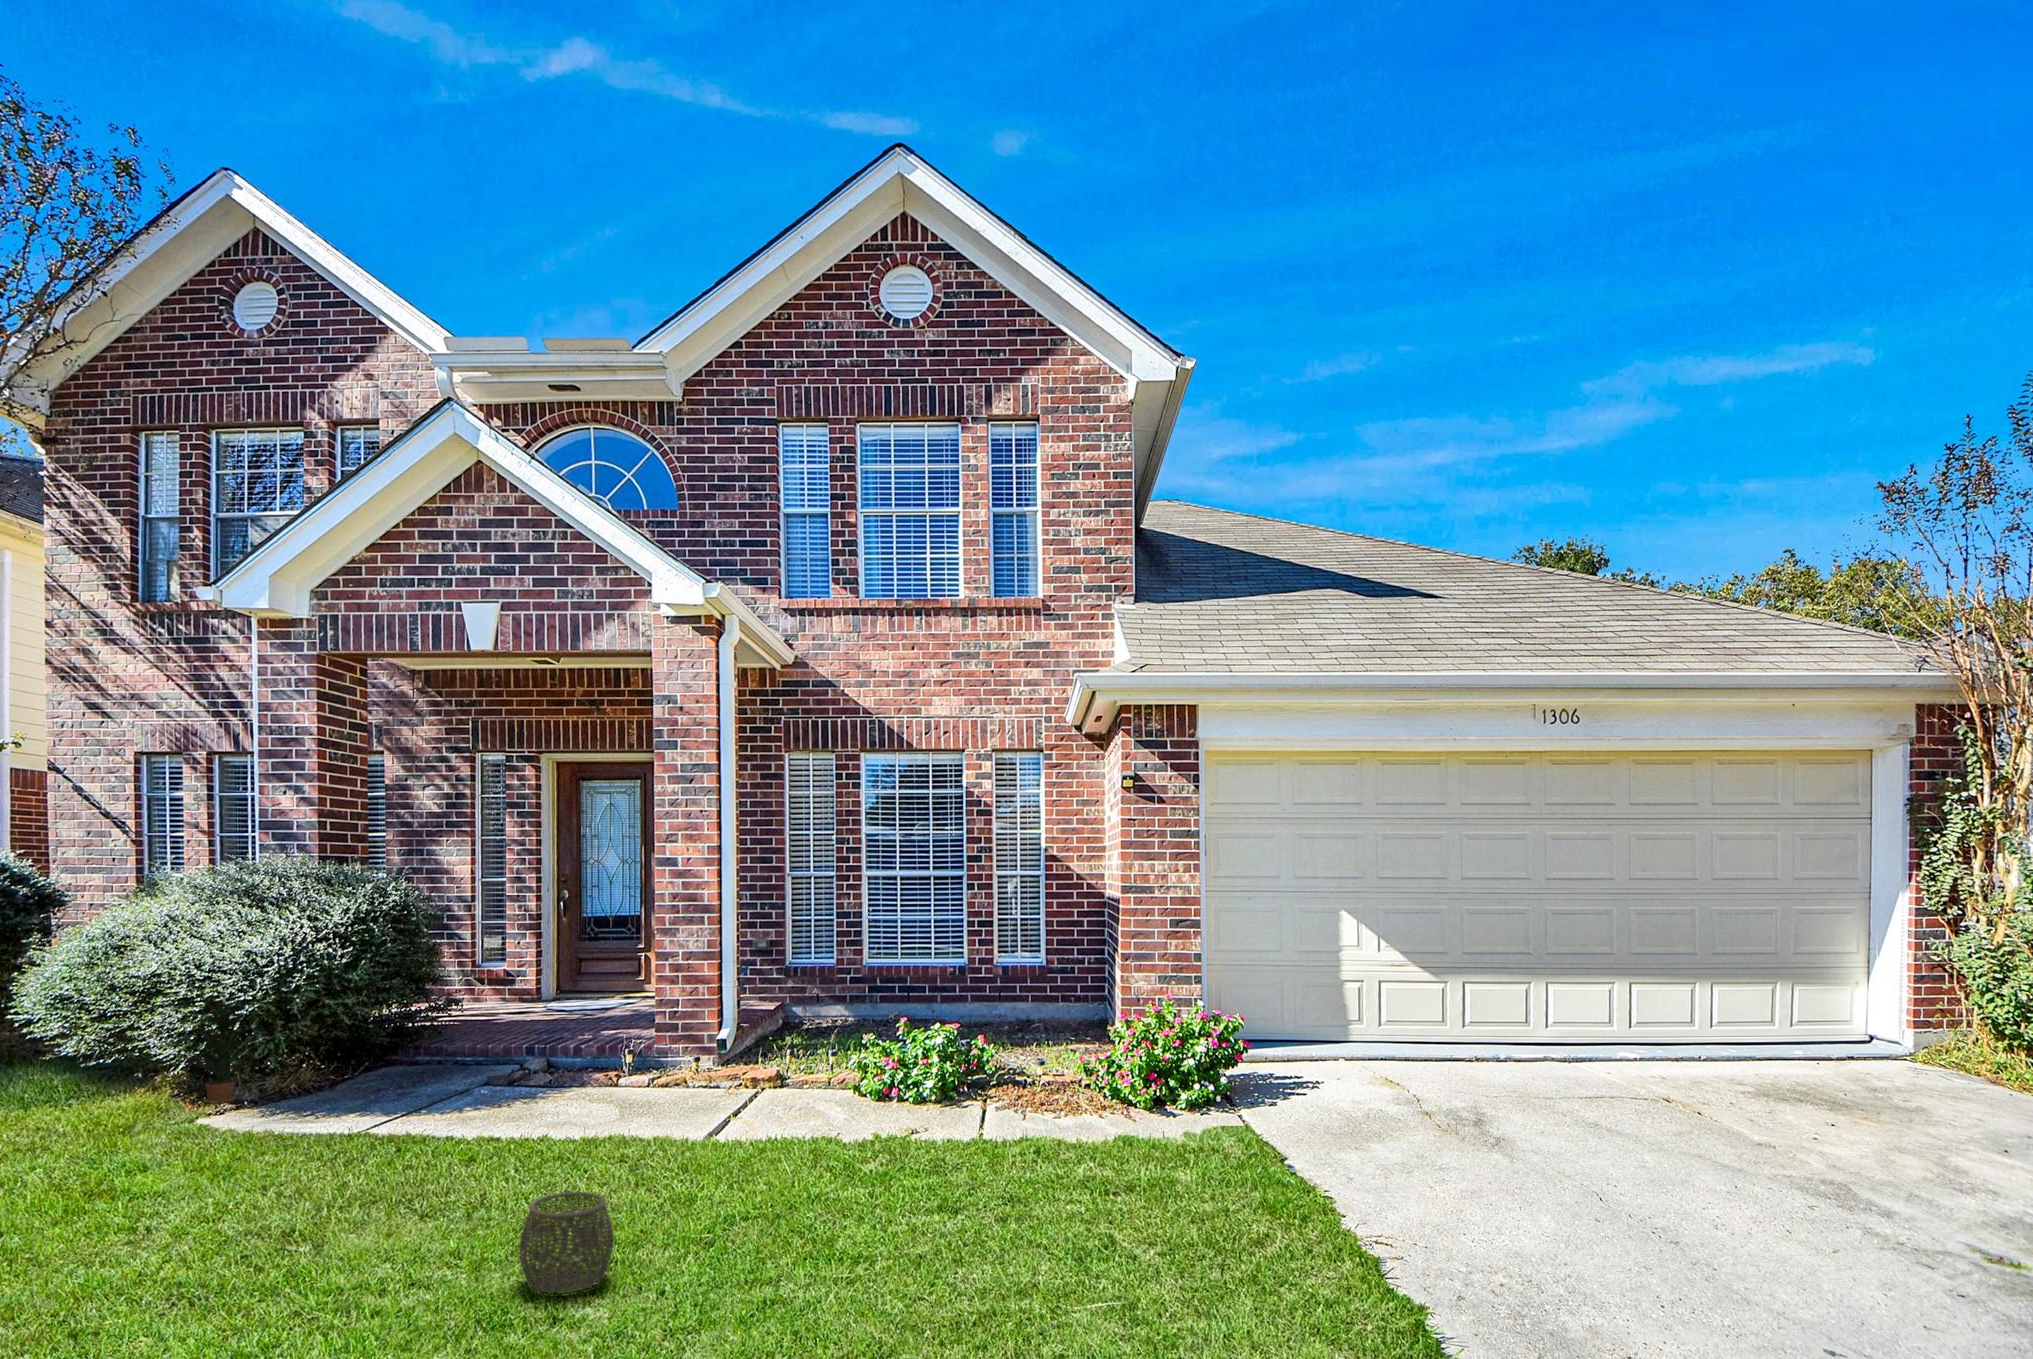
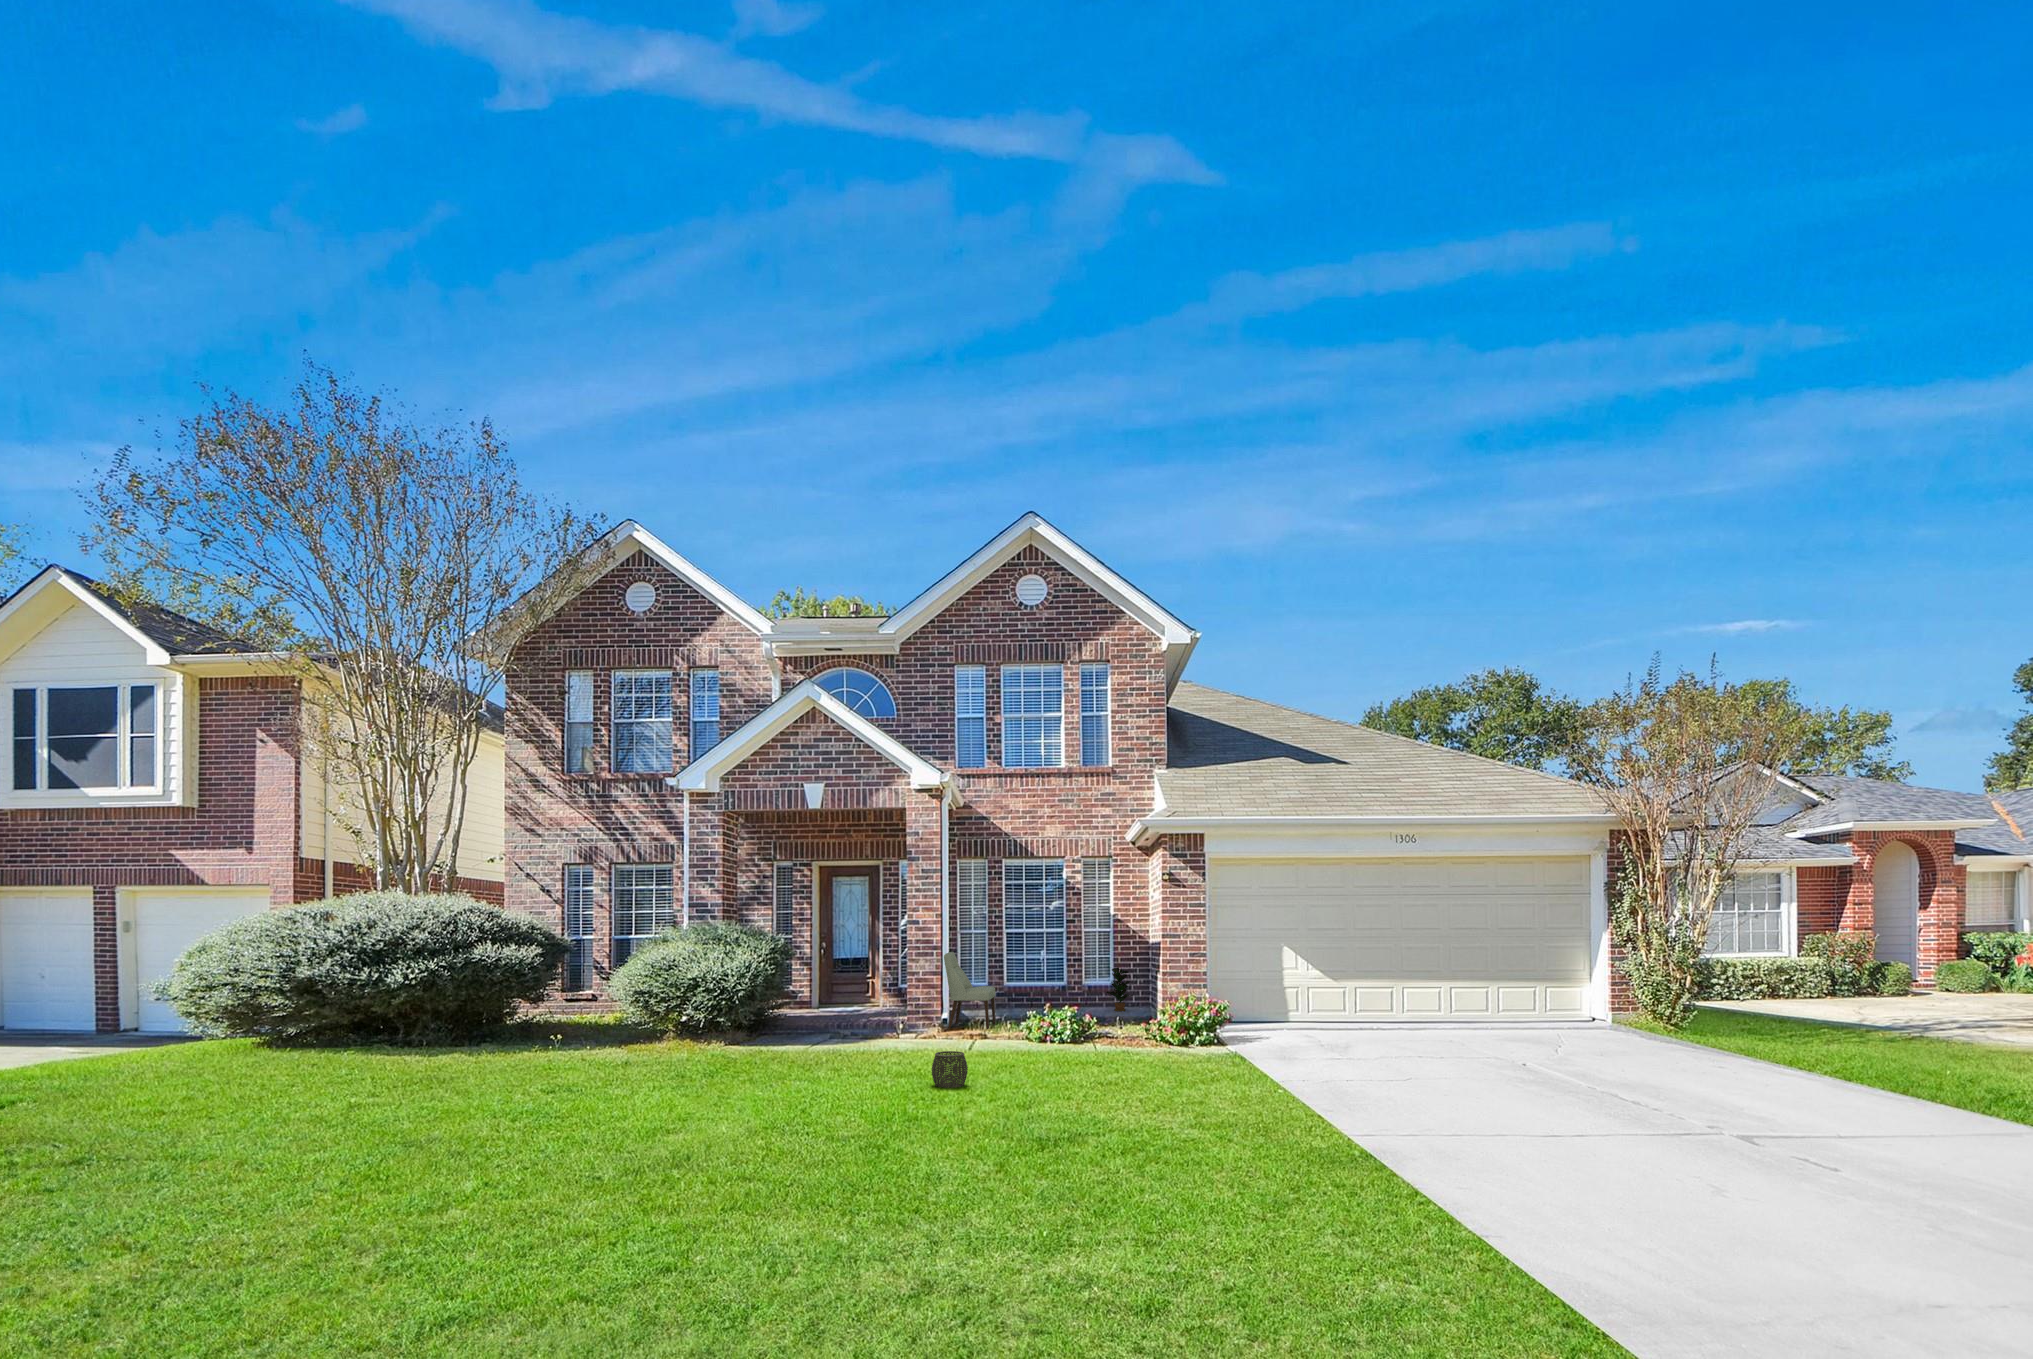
chair: none [717,915,816,1060] -> present [944,952,995,1029]
potted plant: present [185,999,253,1104] -> present [1106,967,1133,1011]

